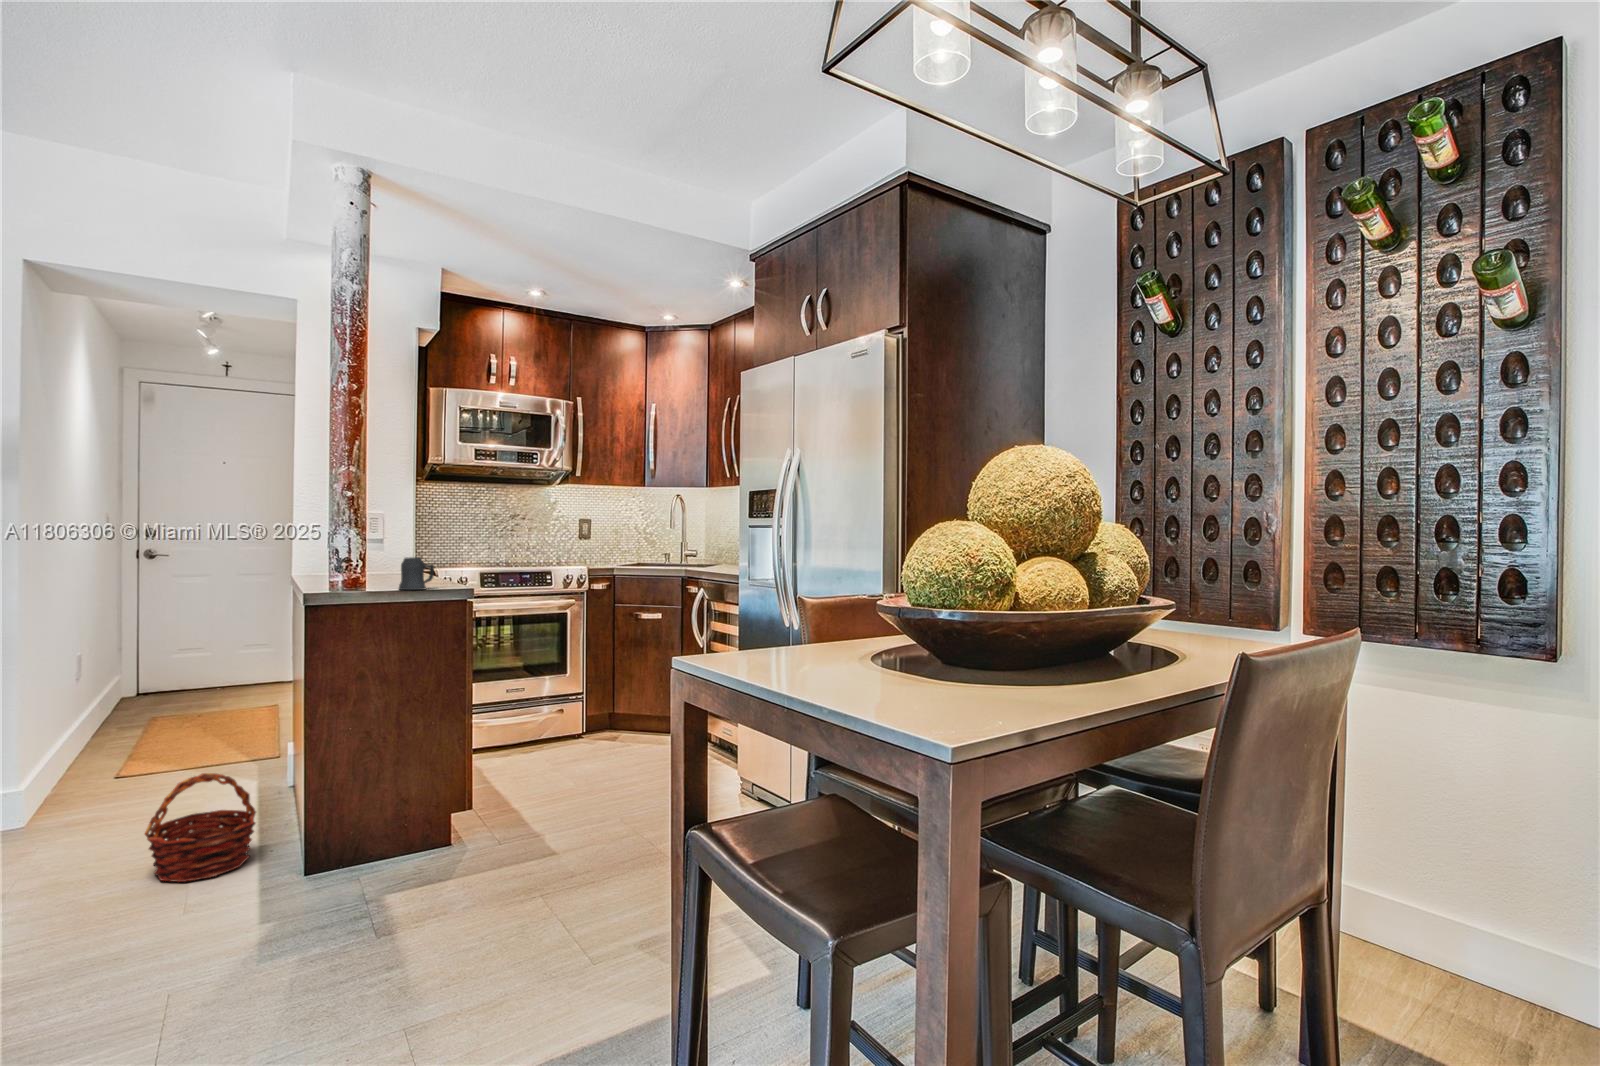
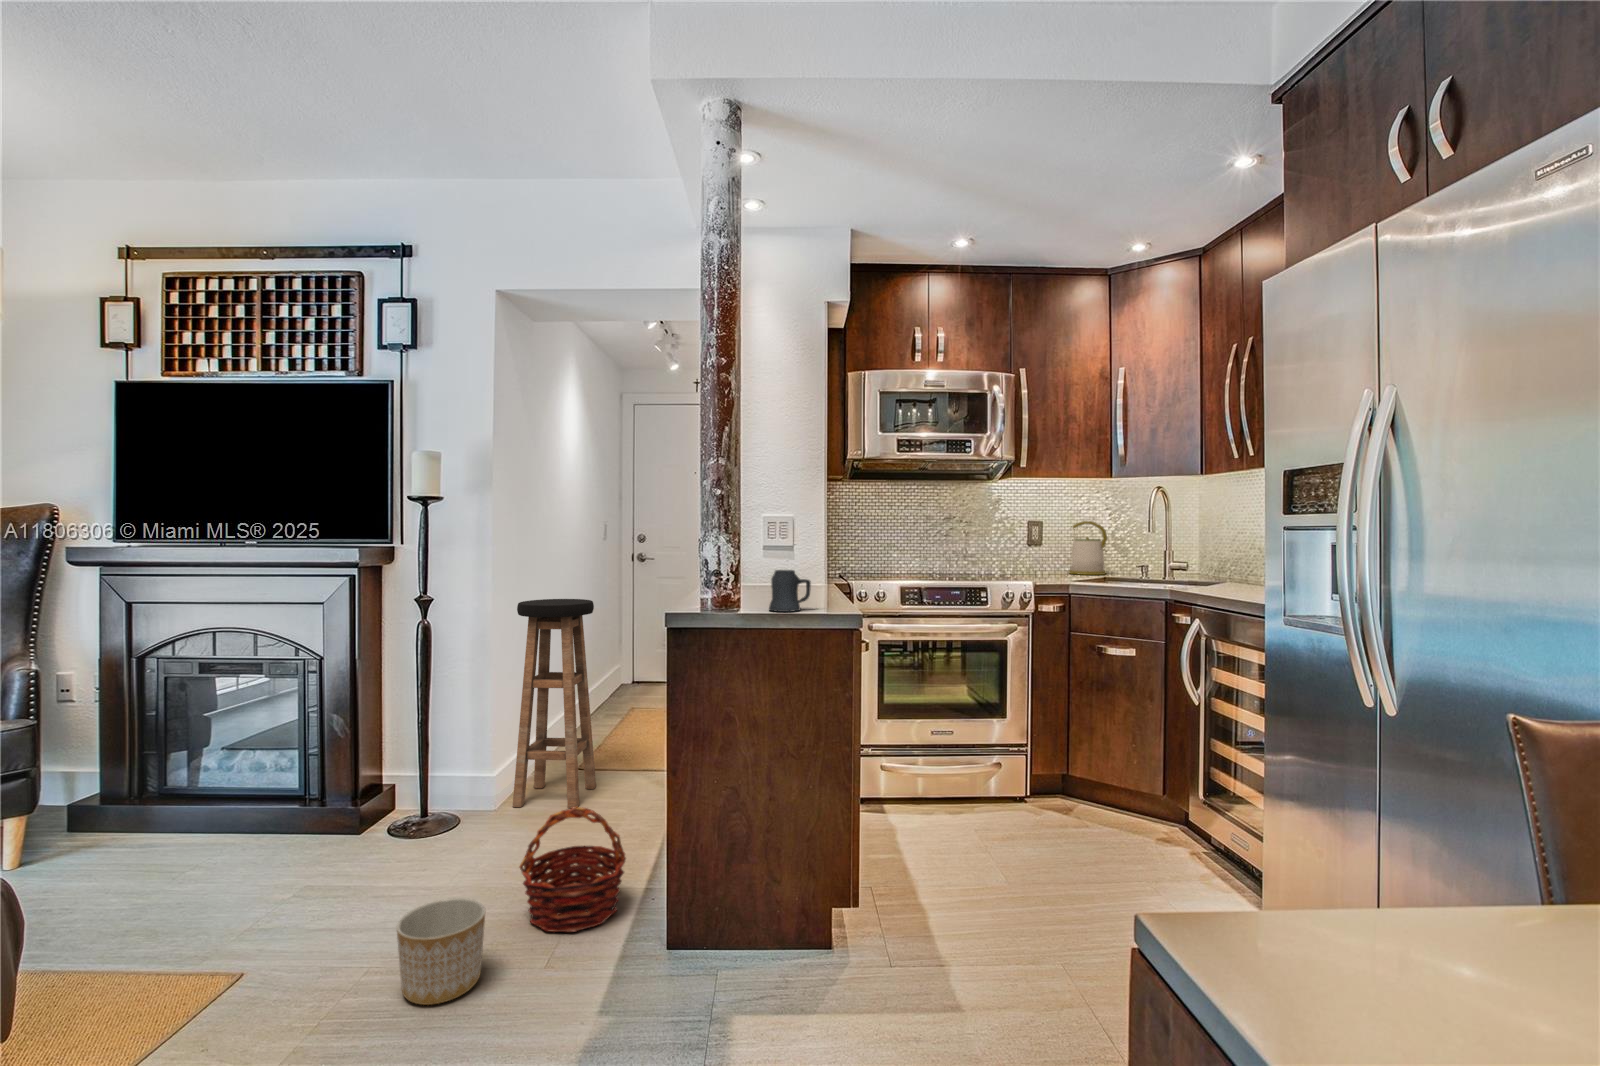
kettle: none [605,519,641,562] -> present [1068,521,1107,575]
bar stool: none [47,595,150,818] -> present [513,599,596,808]
planter: none [51,856,146,945] -> present [397,898,485,1005]

